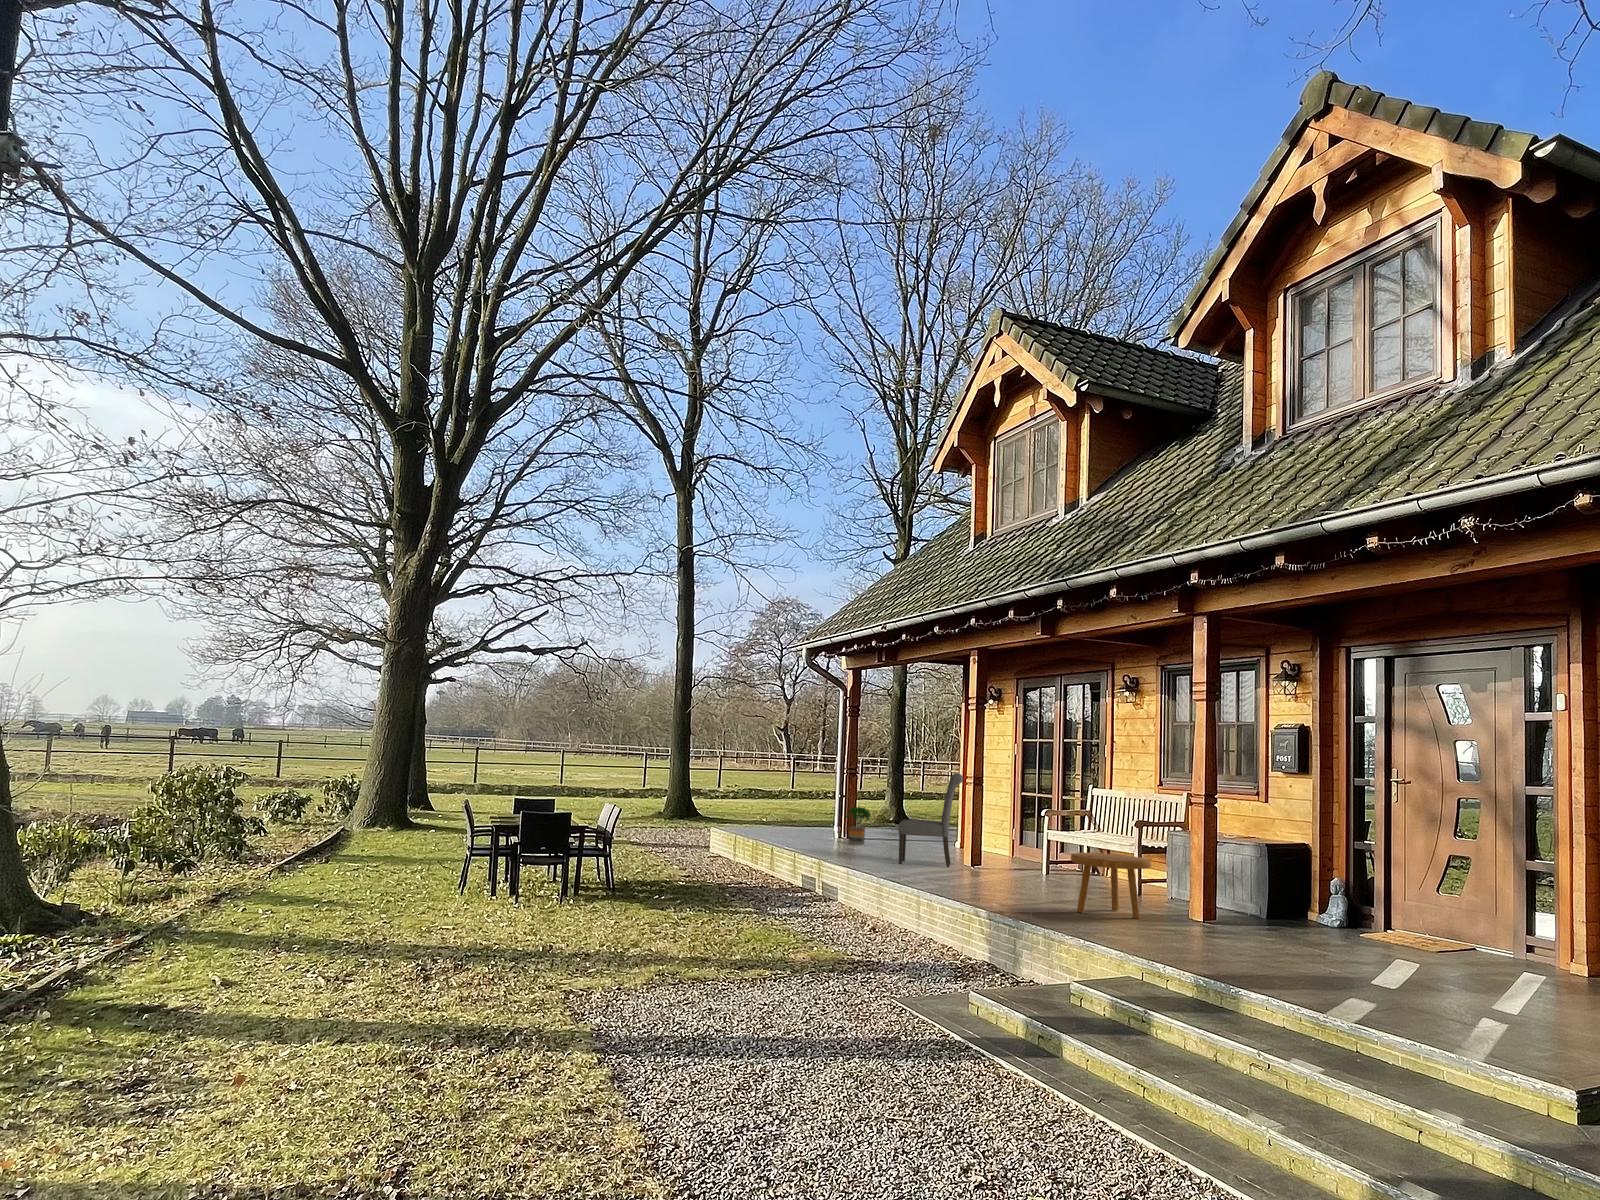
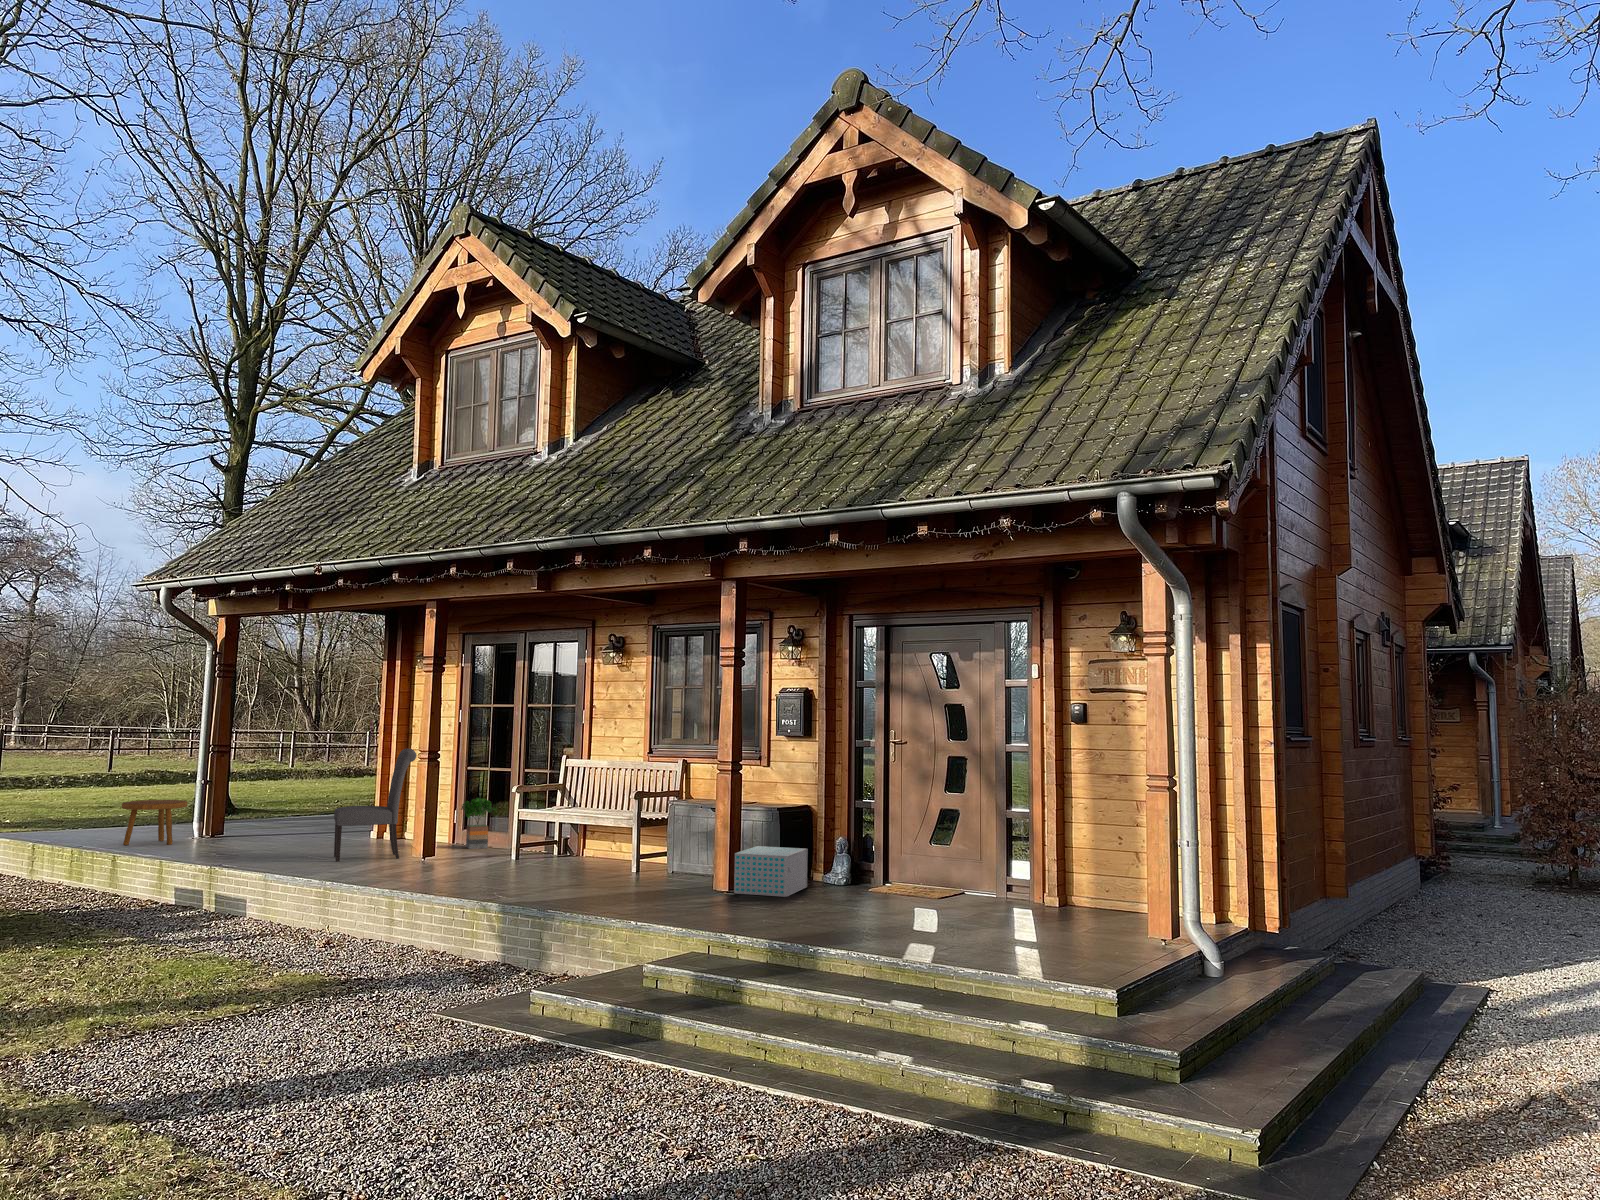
potted tree: present [846,807,871,845] -> present [461,798,496,849]
footstool: present [1071,852,1151,919] -> present [122,800,187,845]
storage box: none [1209,883,1299,936] -> present [734,846,808,897]

